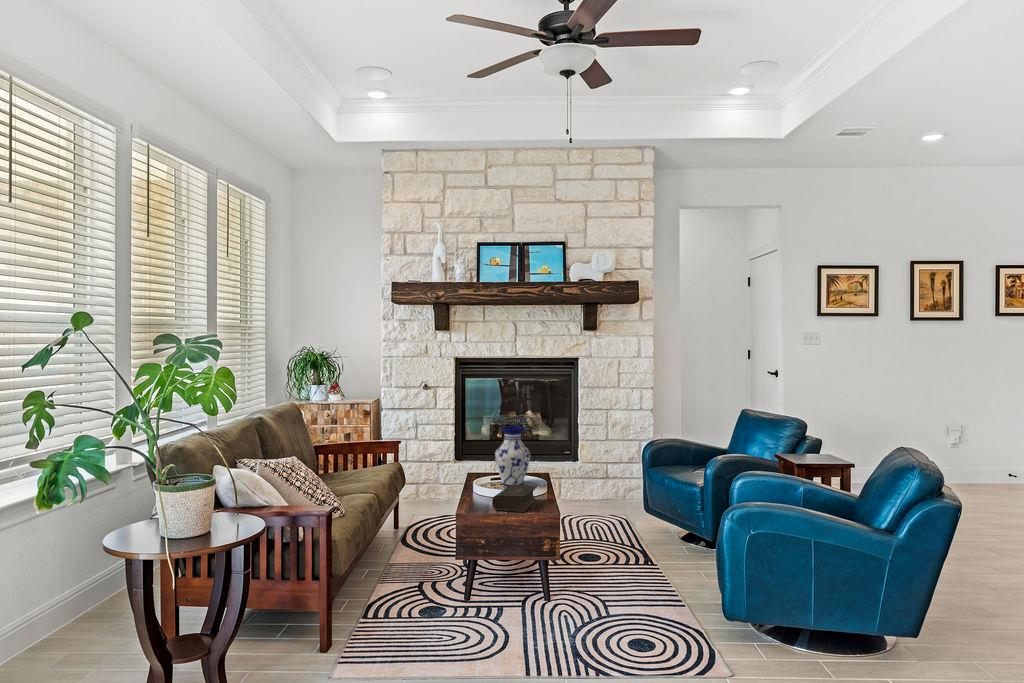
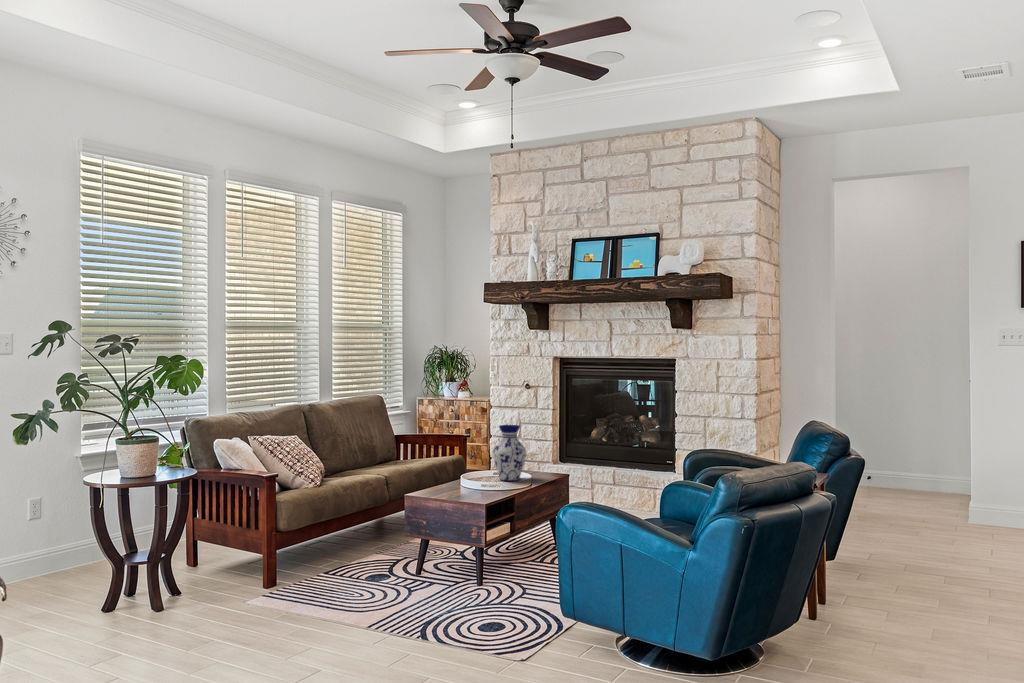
book: present [492,485,536,512] -> none [445,477,498,500]

